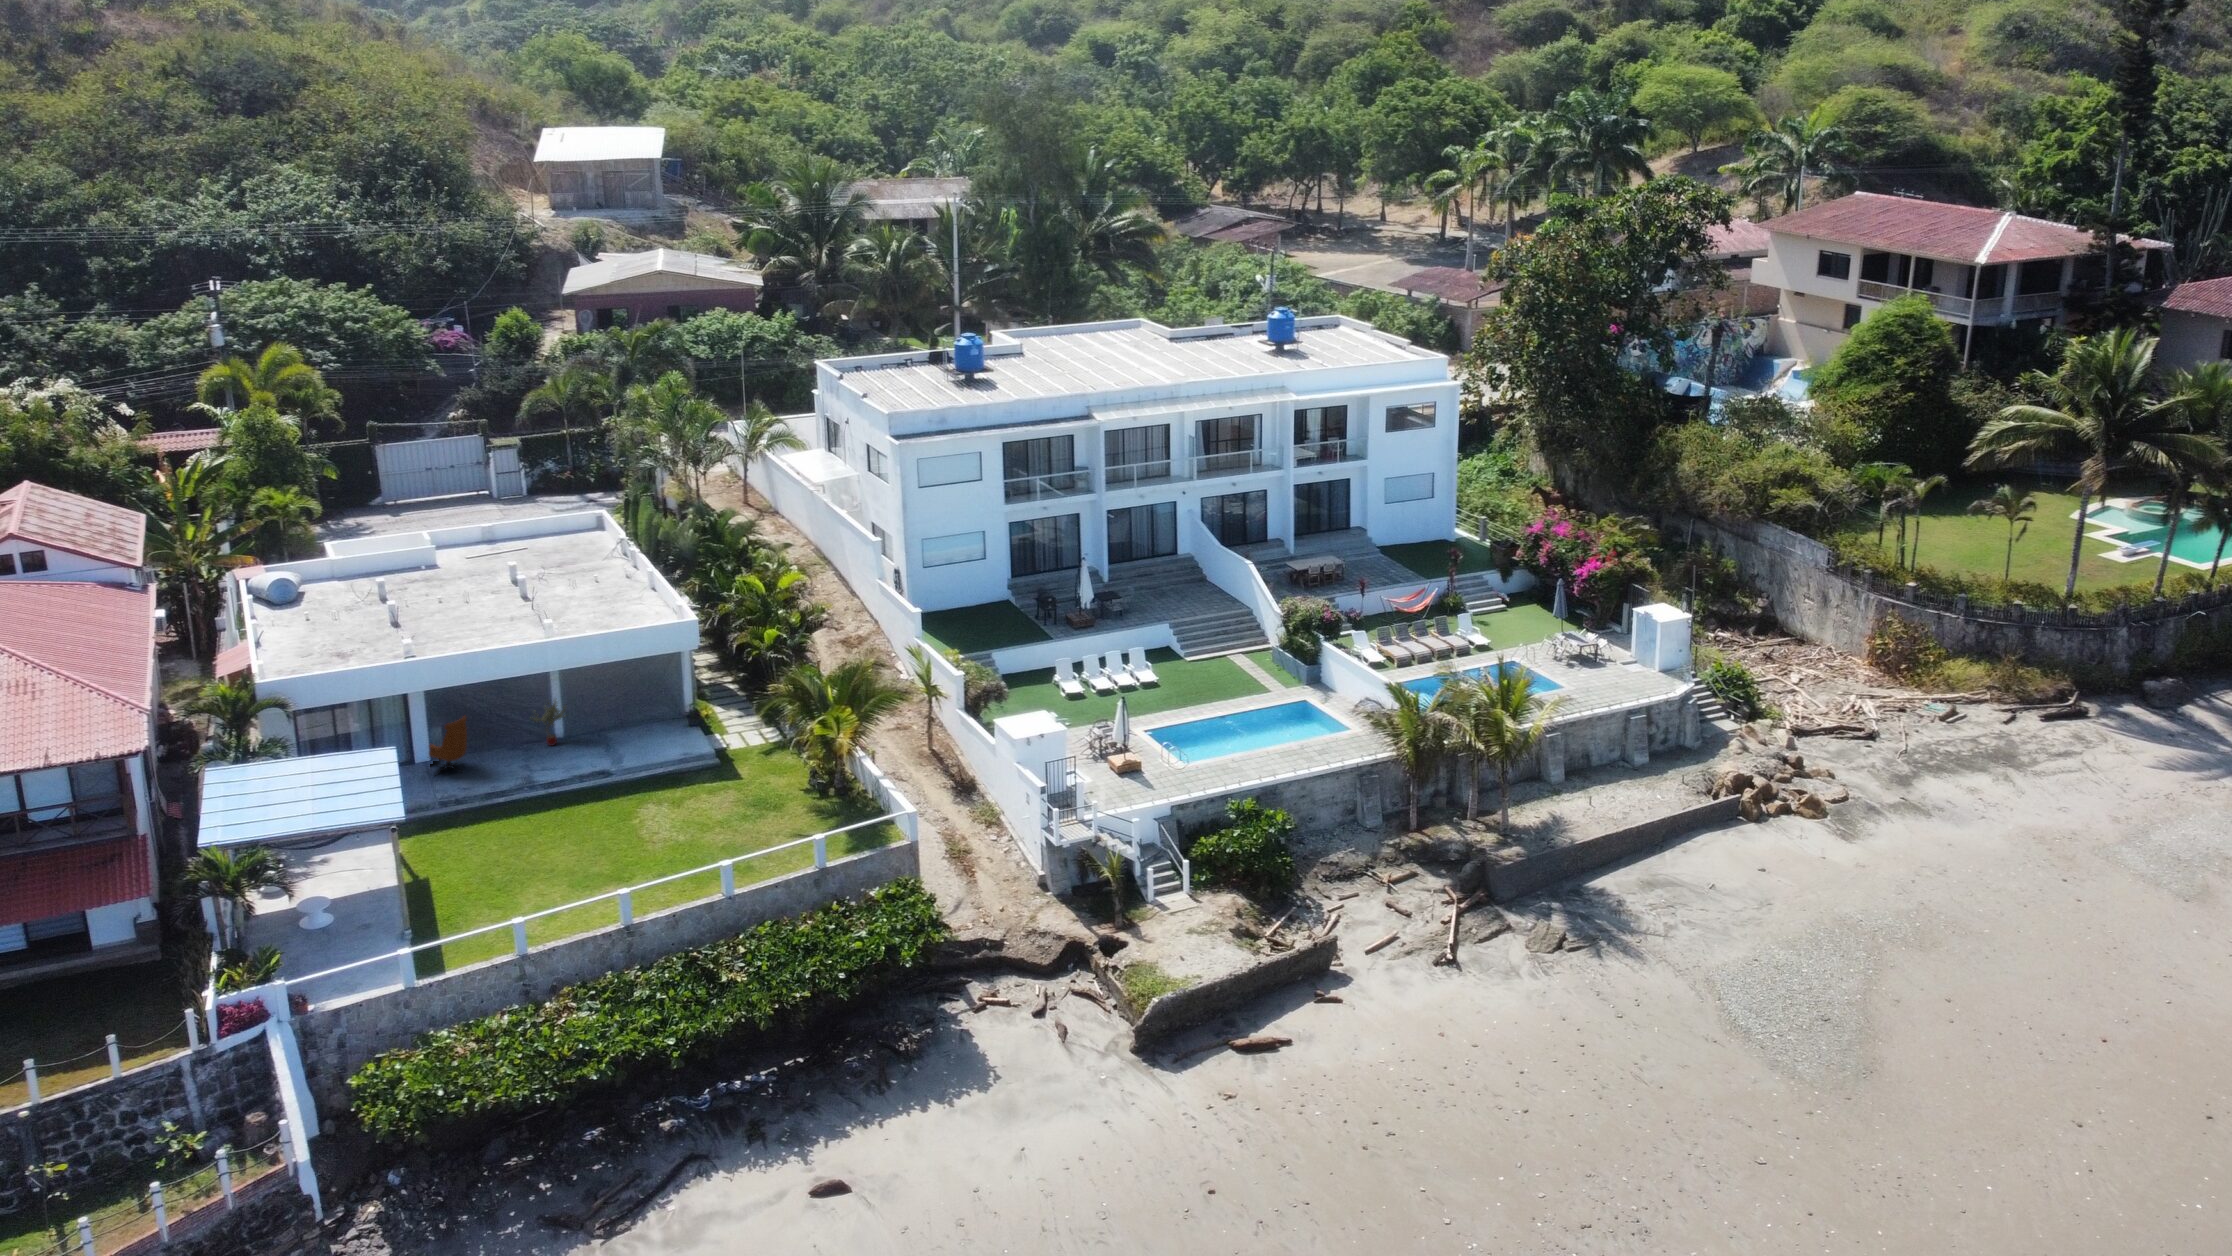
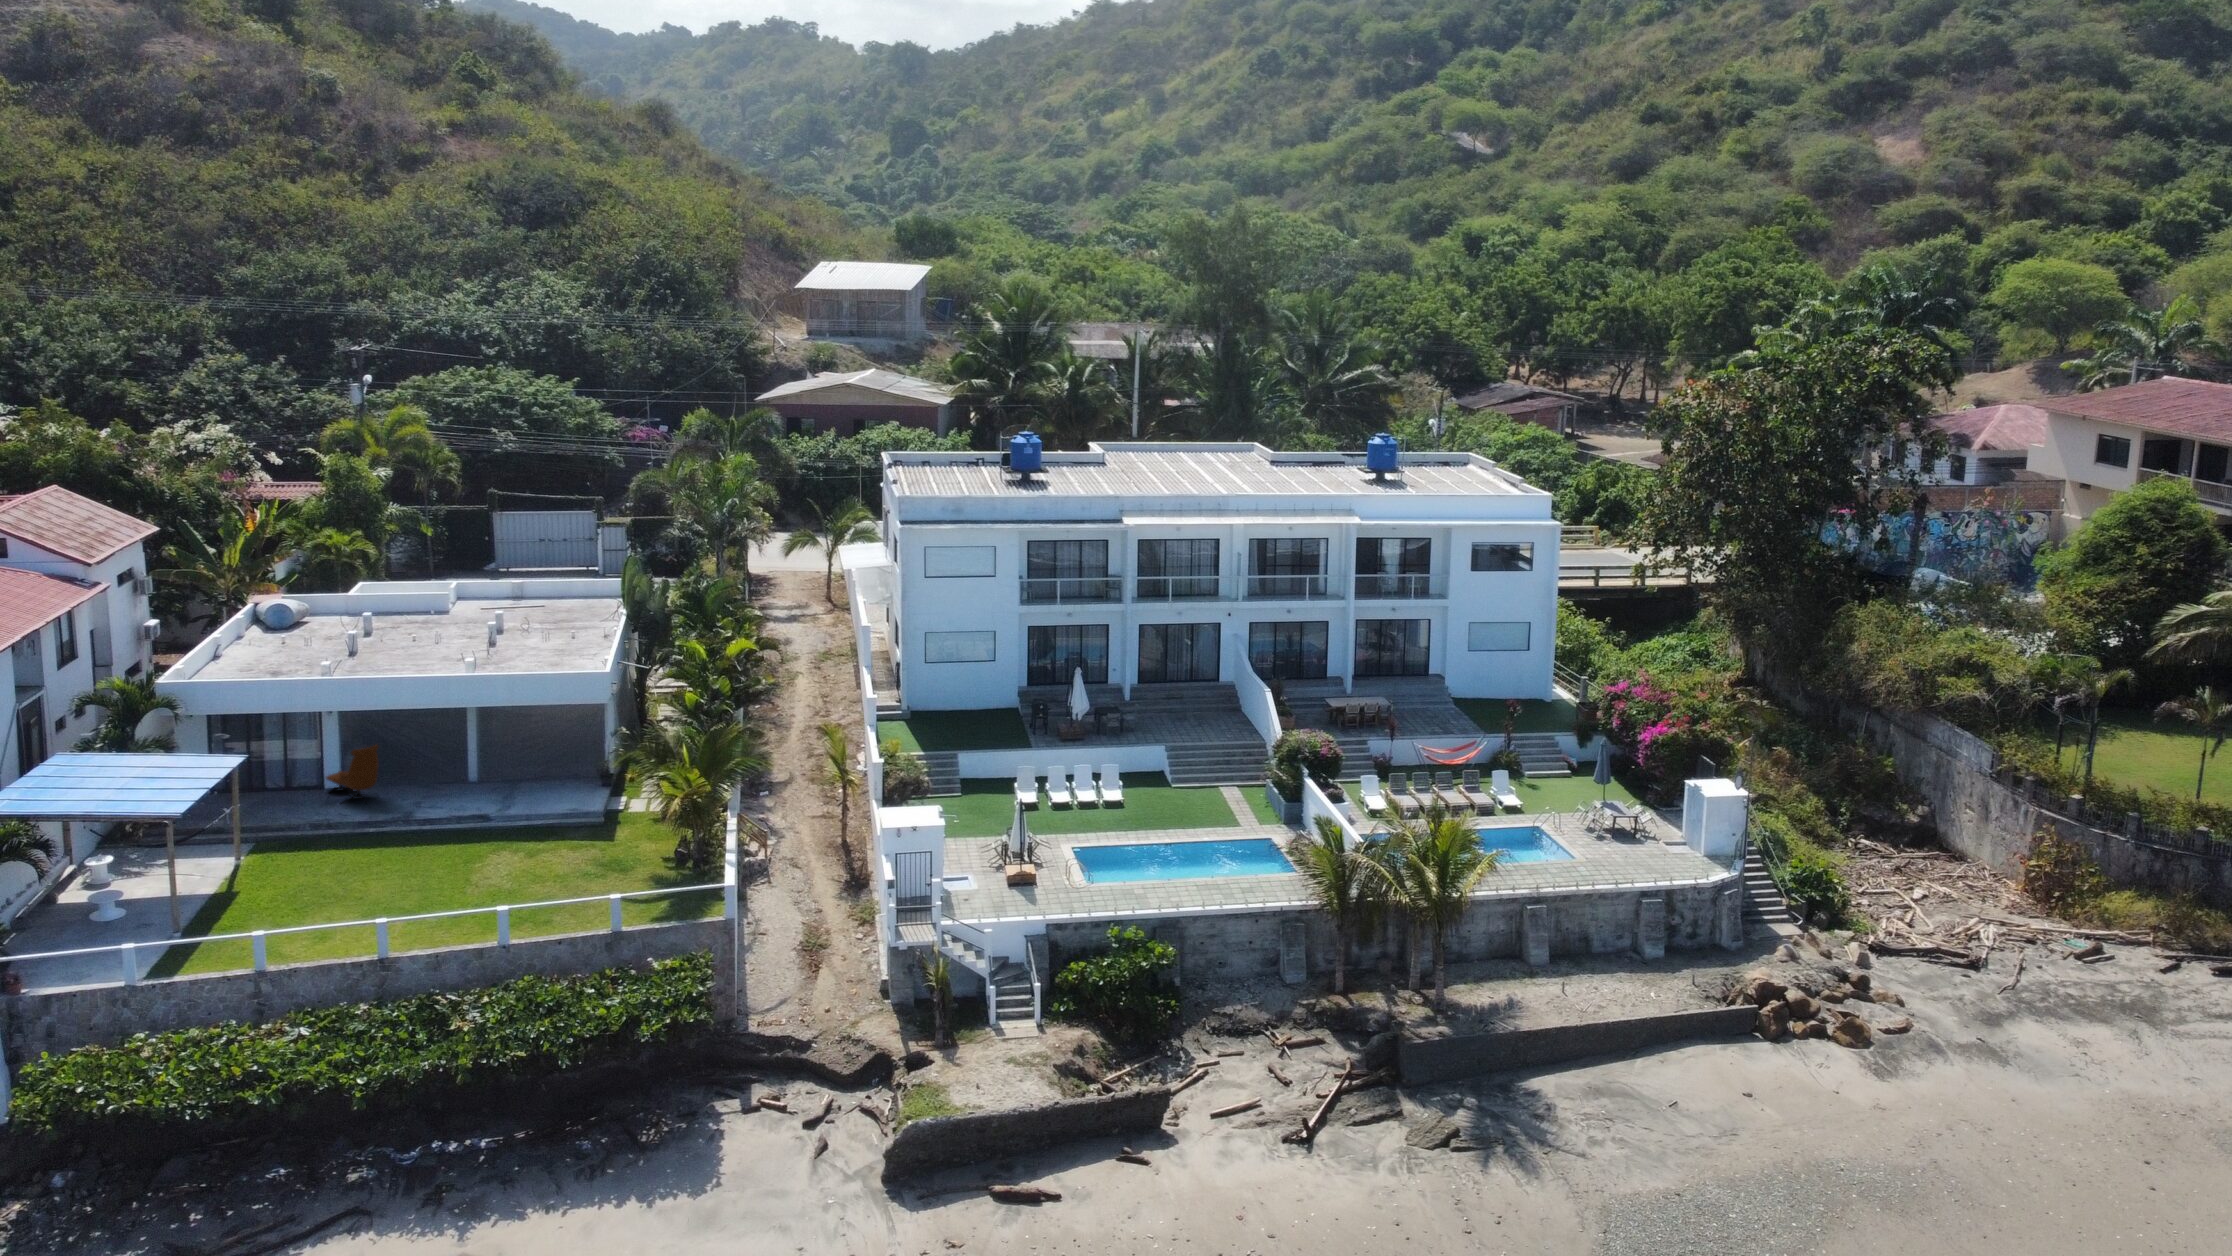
potted tree: present [532,699,567,746] -> none [455,740,492,792]

